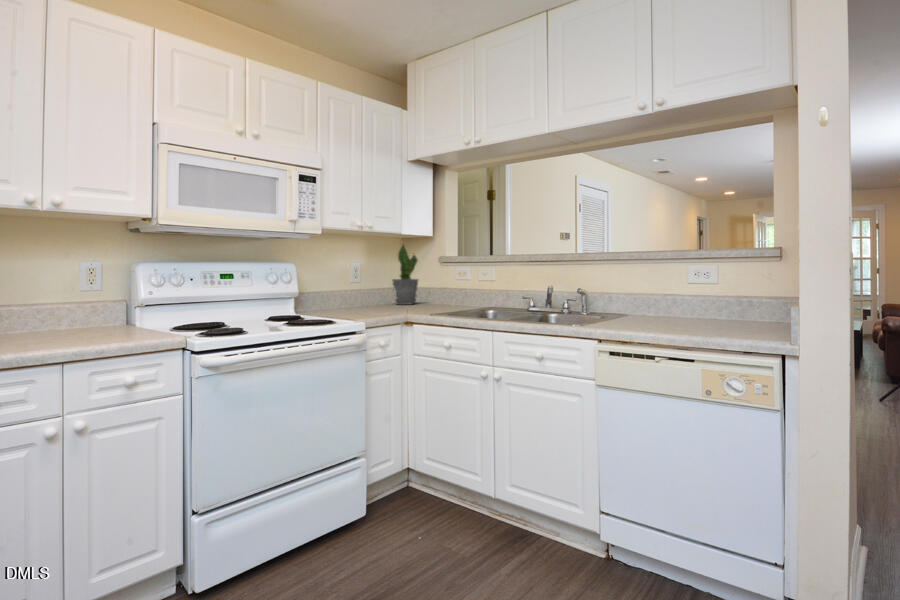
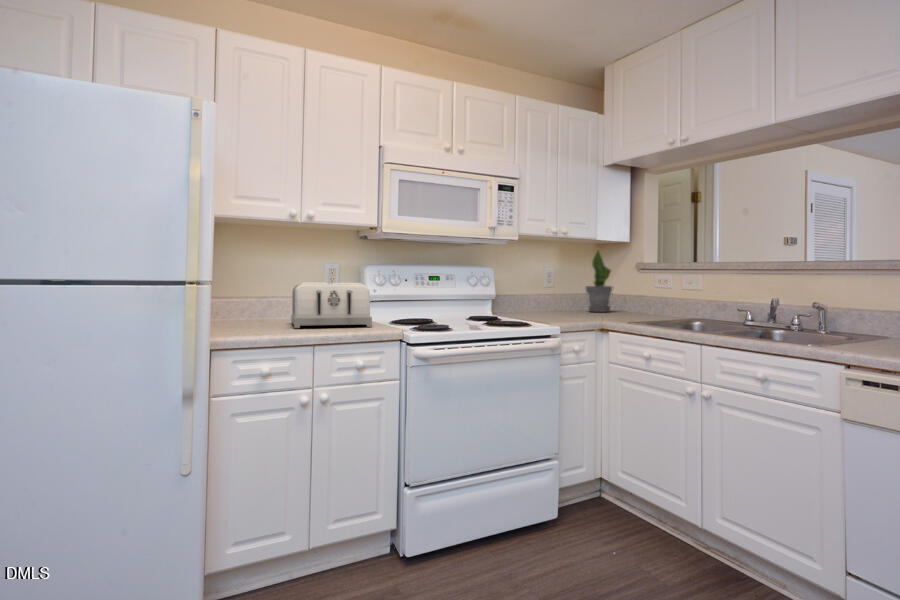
toaster: none [33,283,146,342] -> present [291,282,372,328]

